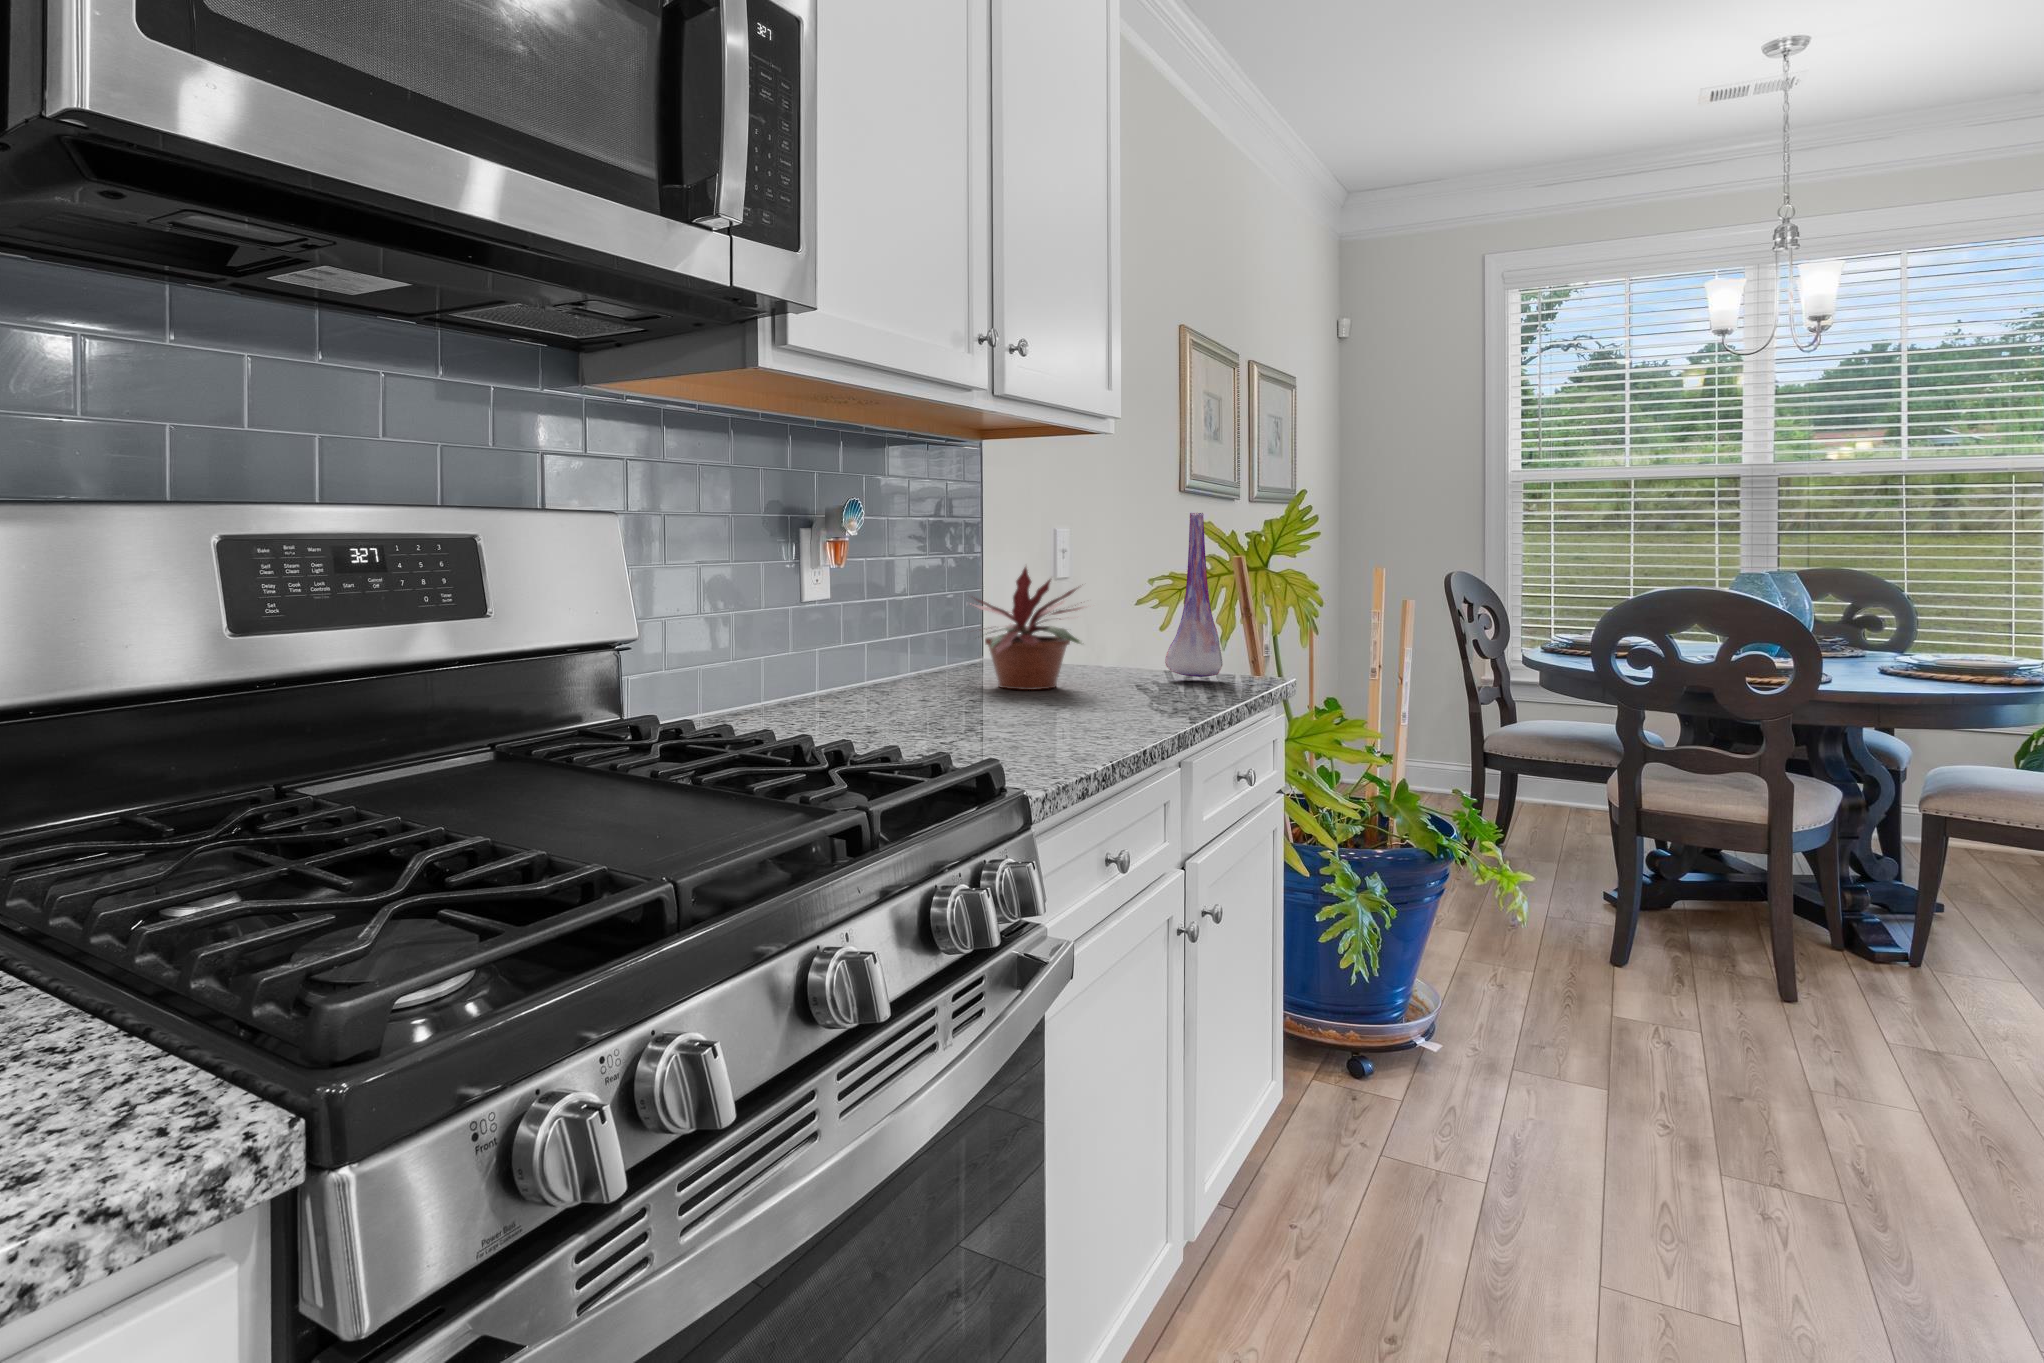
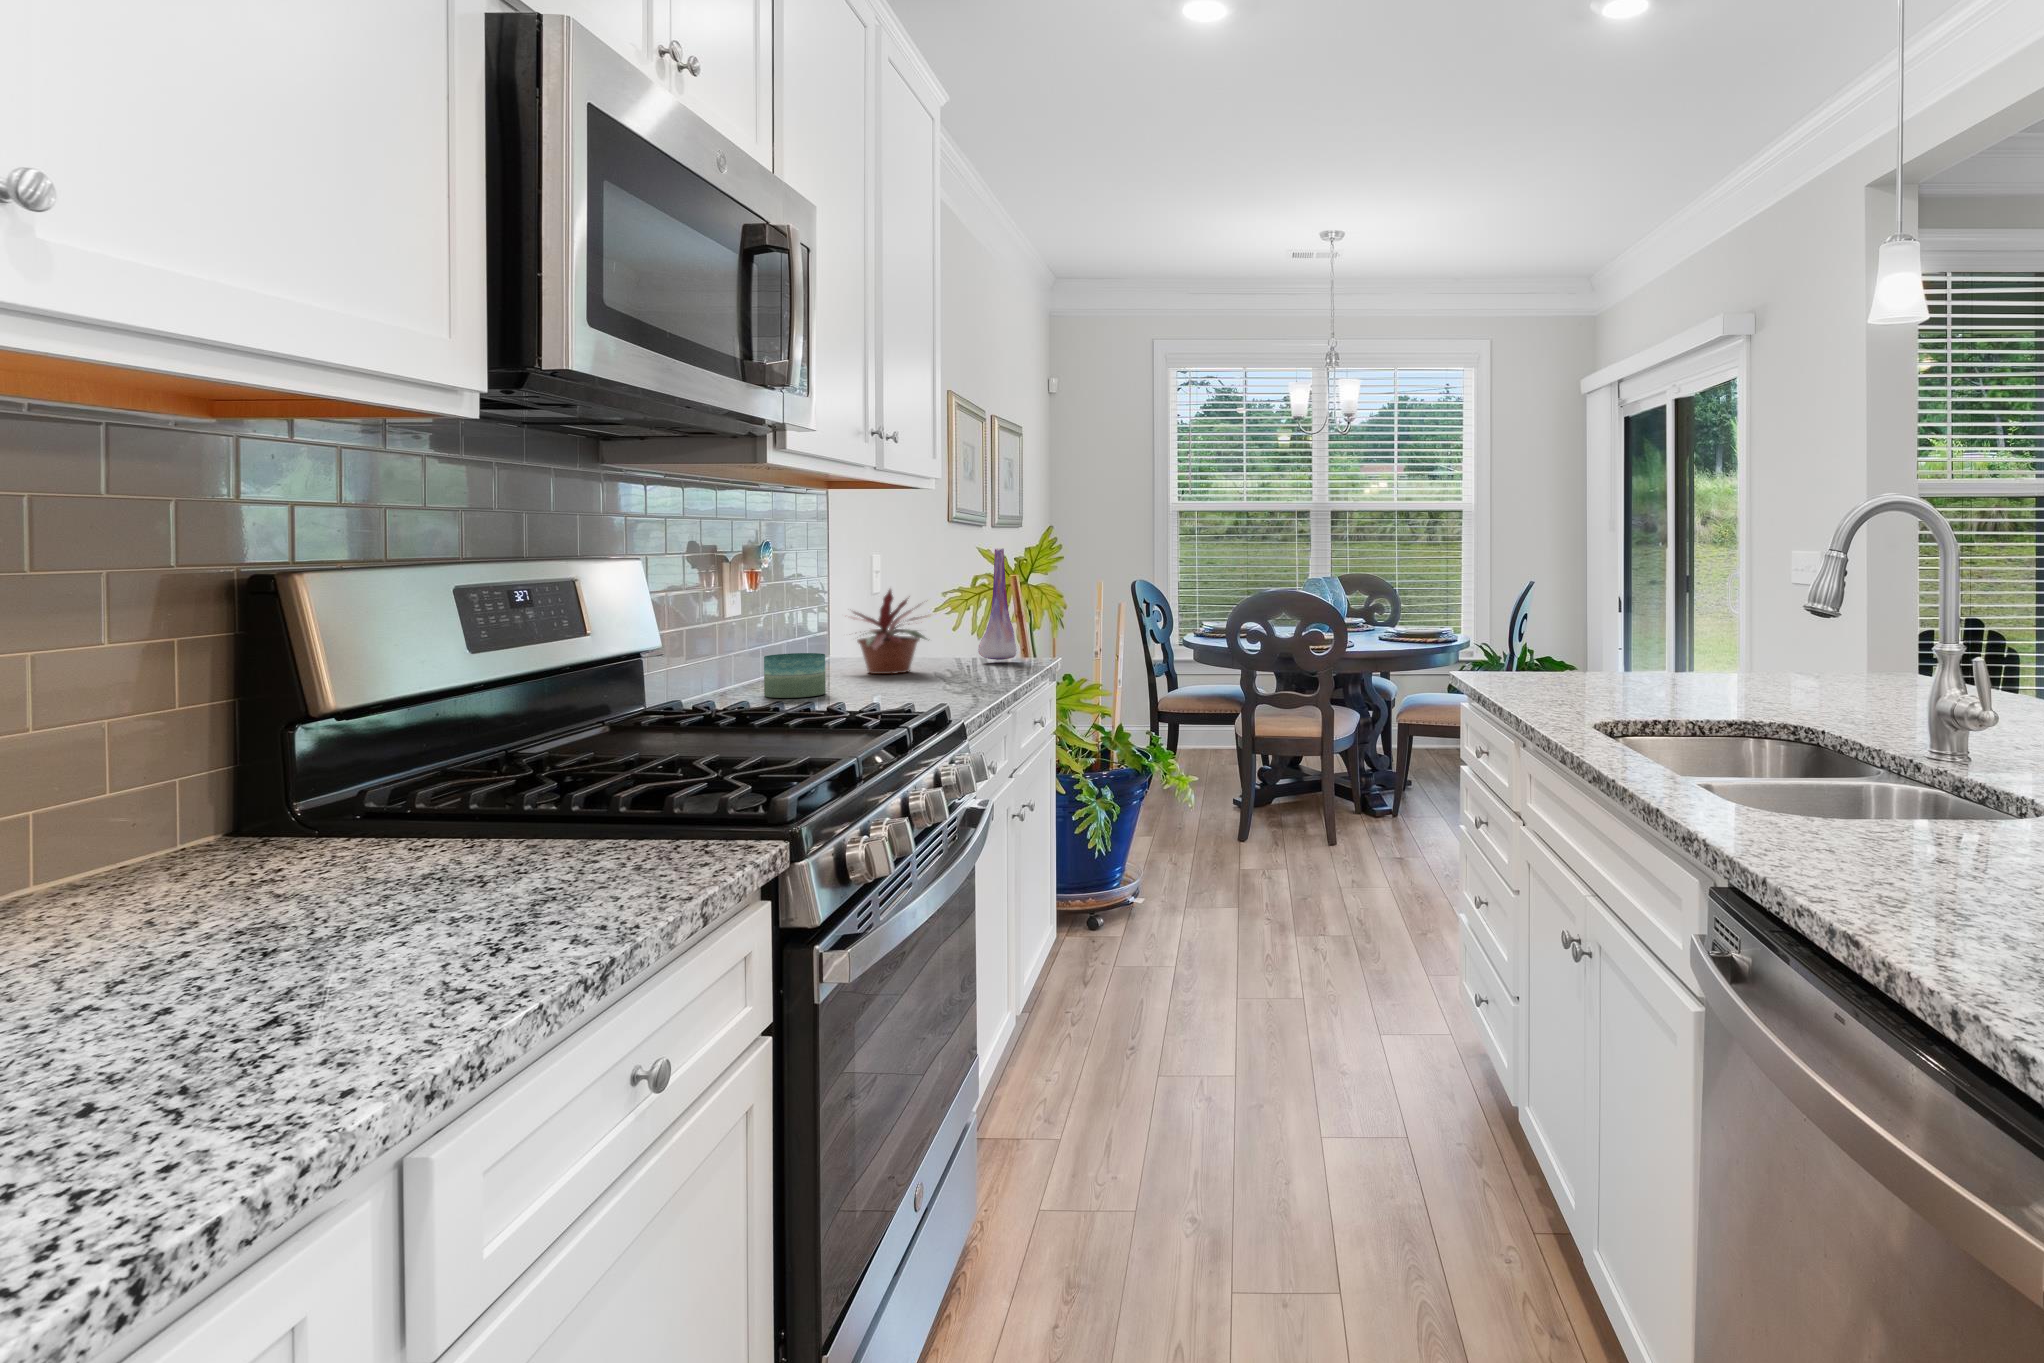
candle: none [821,655,904,720] -> present [764,653,826,698]

